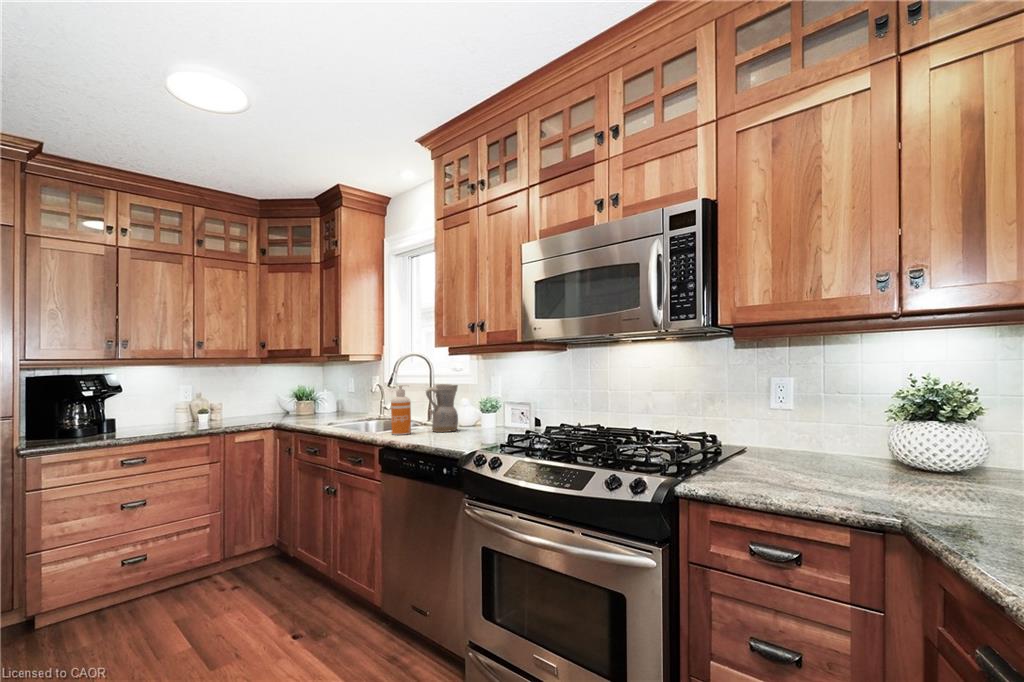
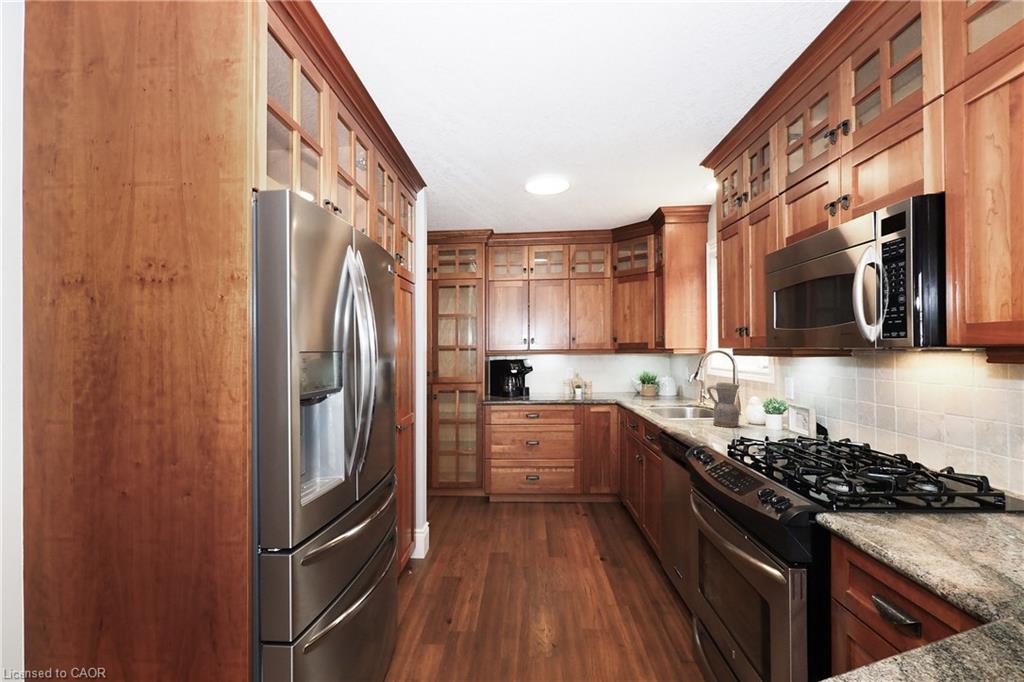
soap dispenser: present [391,385,411,435] -> none [674,381,692,424]

